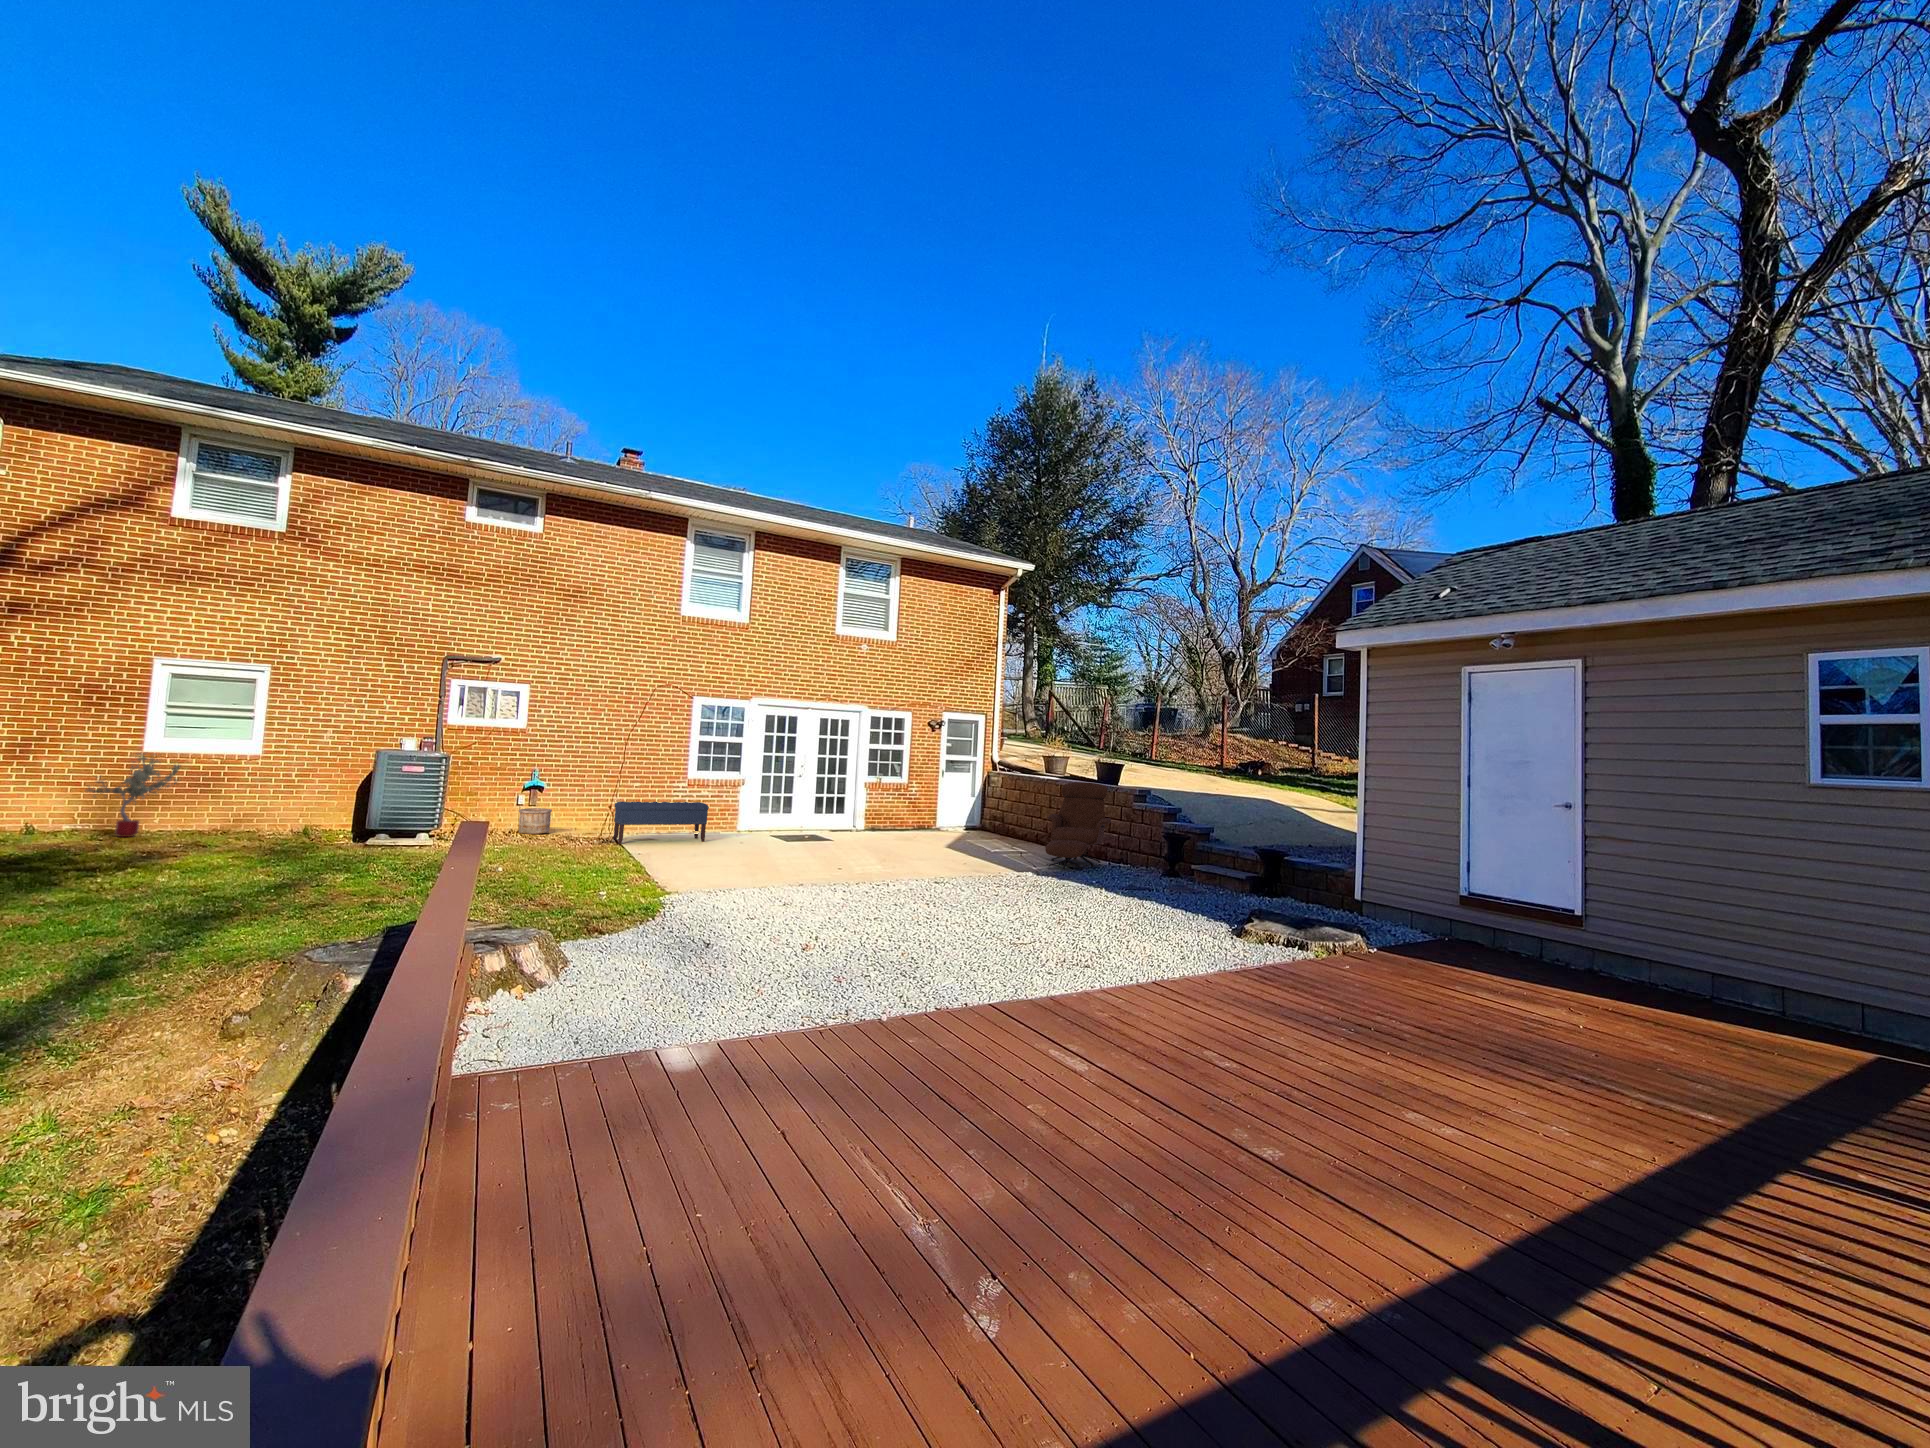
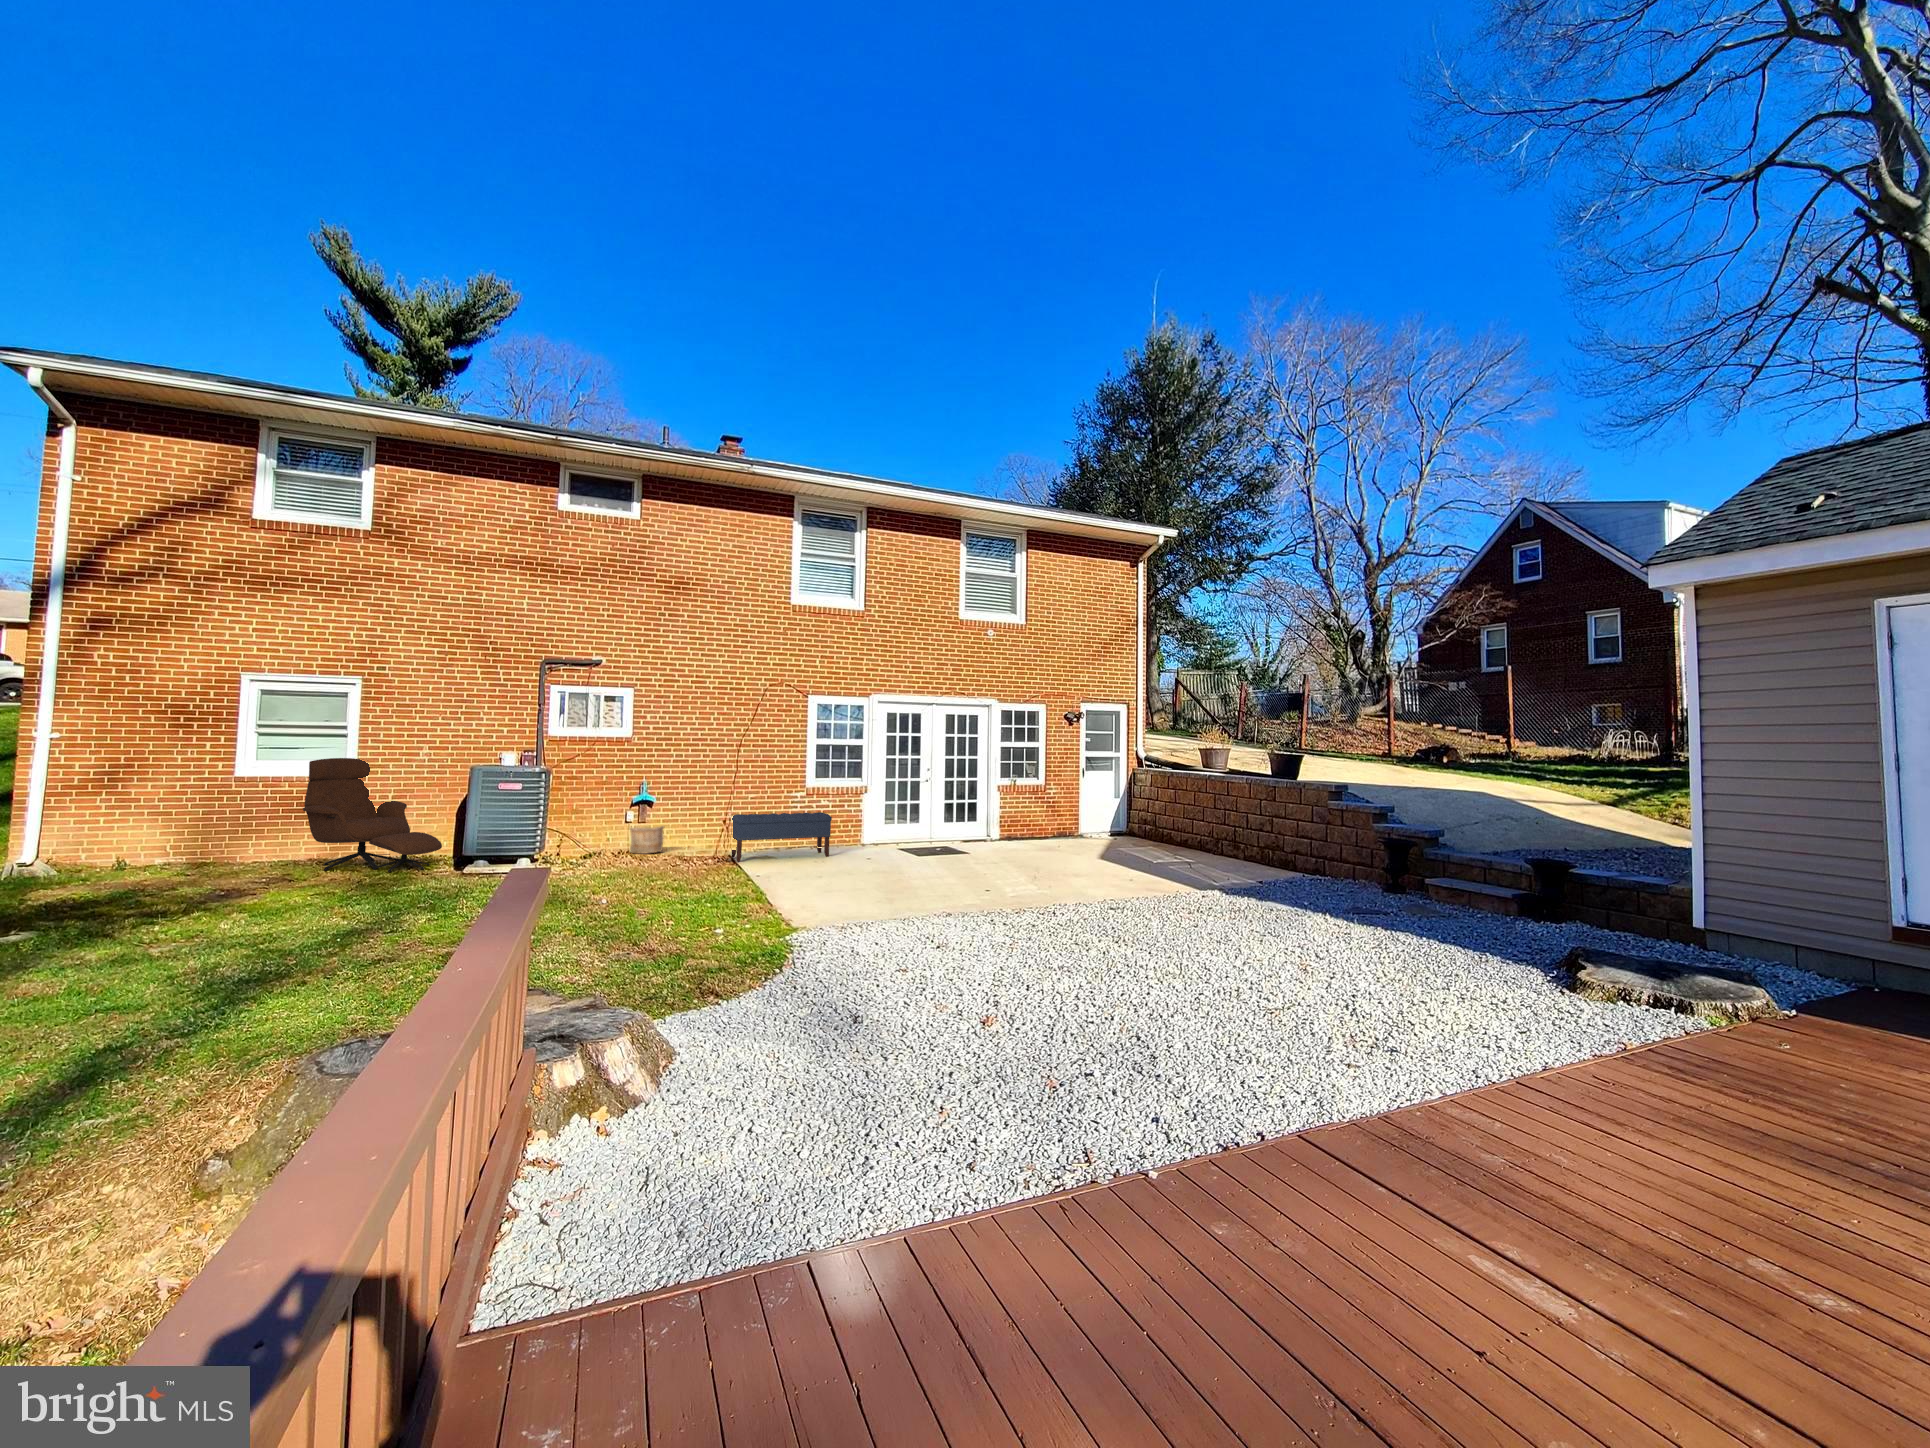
potted tree: present [85,754,180,837] -> none [169,777,271,871]
lounge chair: present [1045,782,1111,869] -> present [303,758,442,872]

